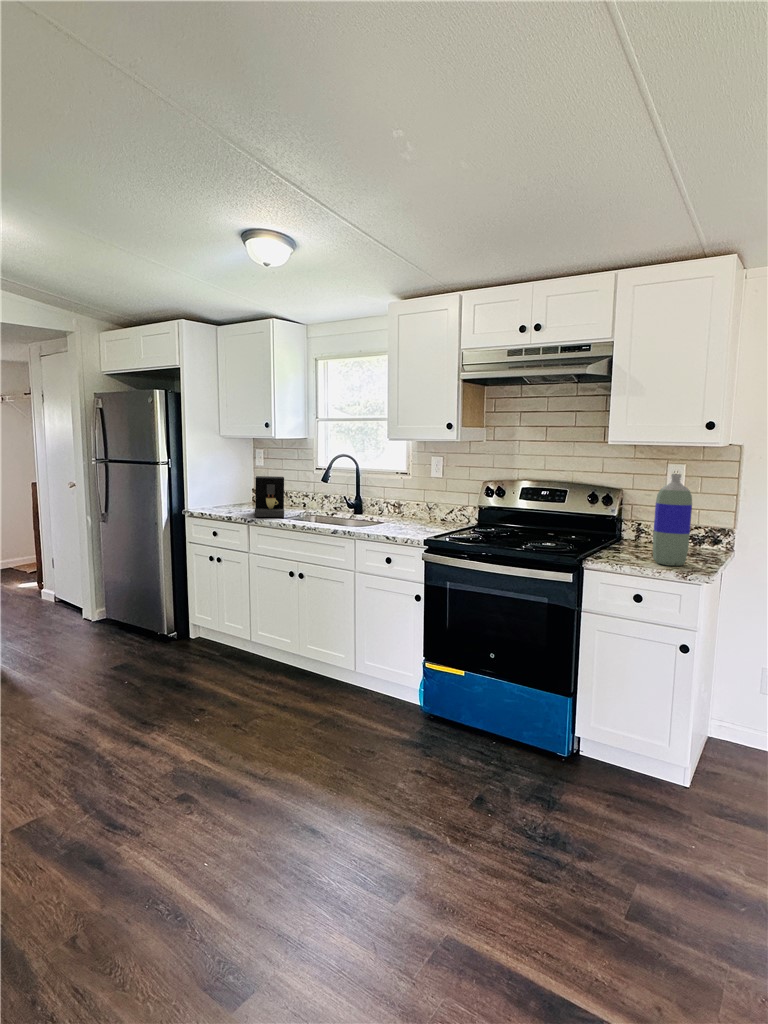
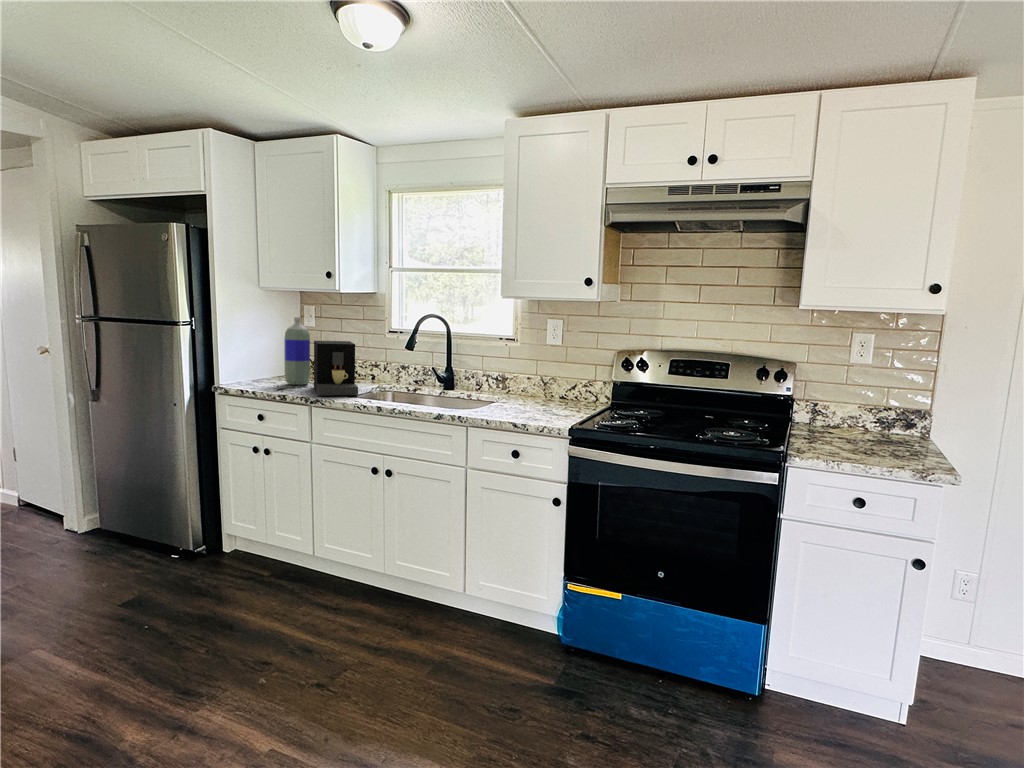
bottle: present [653,474,692,566] -> present [284,317,310,385]

